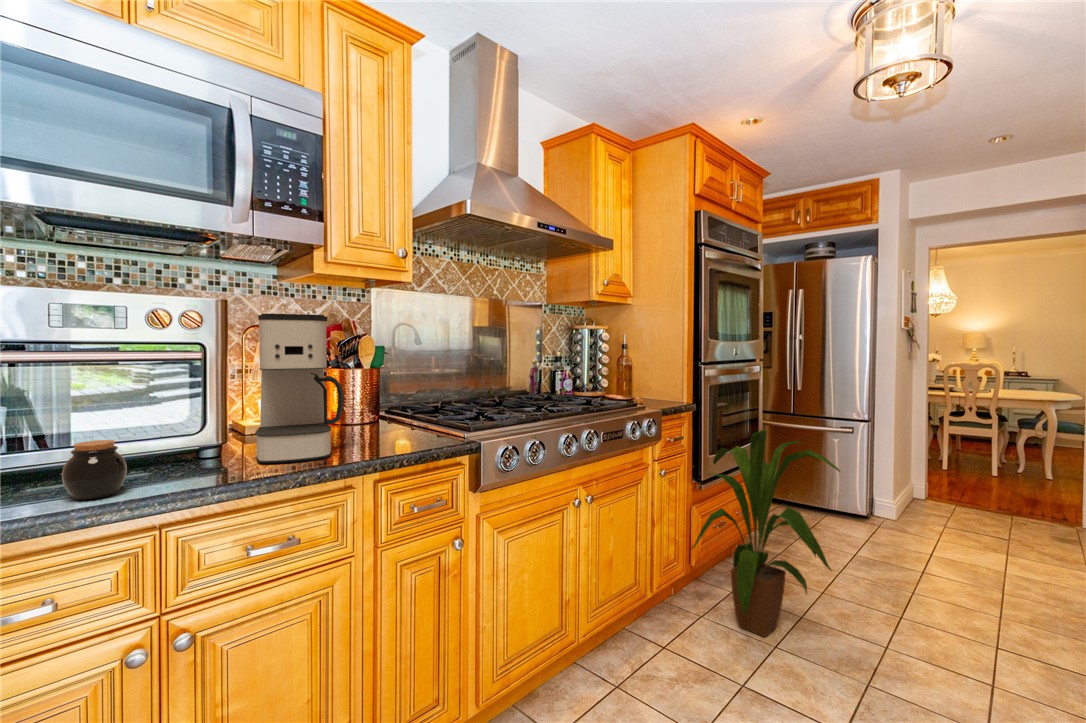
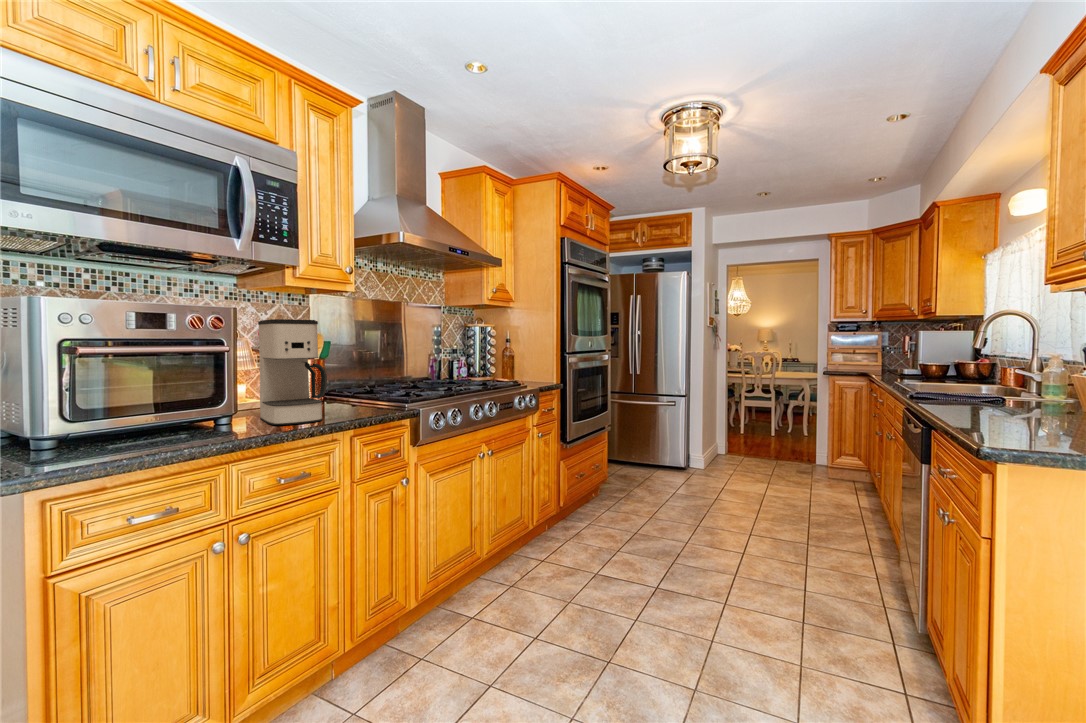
house plant: present [692,430,840,637] -> none [560,400,659,548]
jar: present [62,440,127,500] -> none [163,407,204,446]

